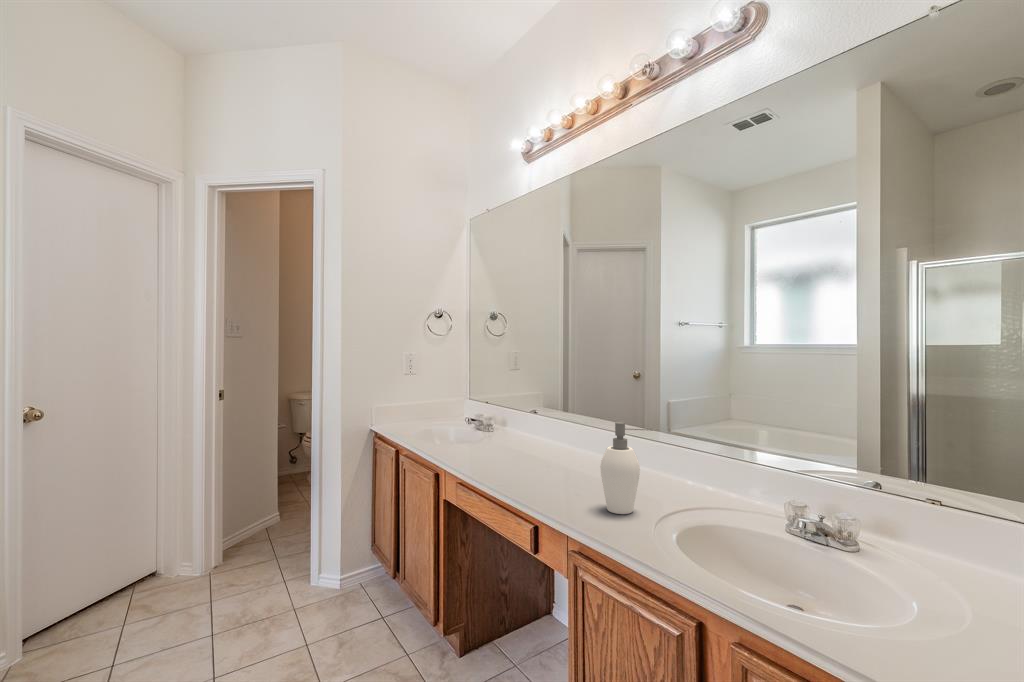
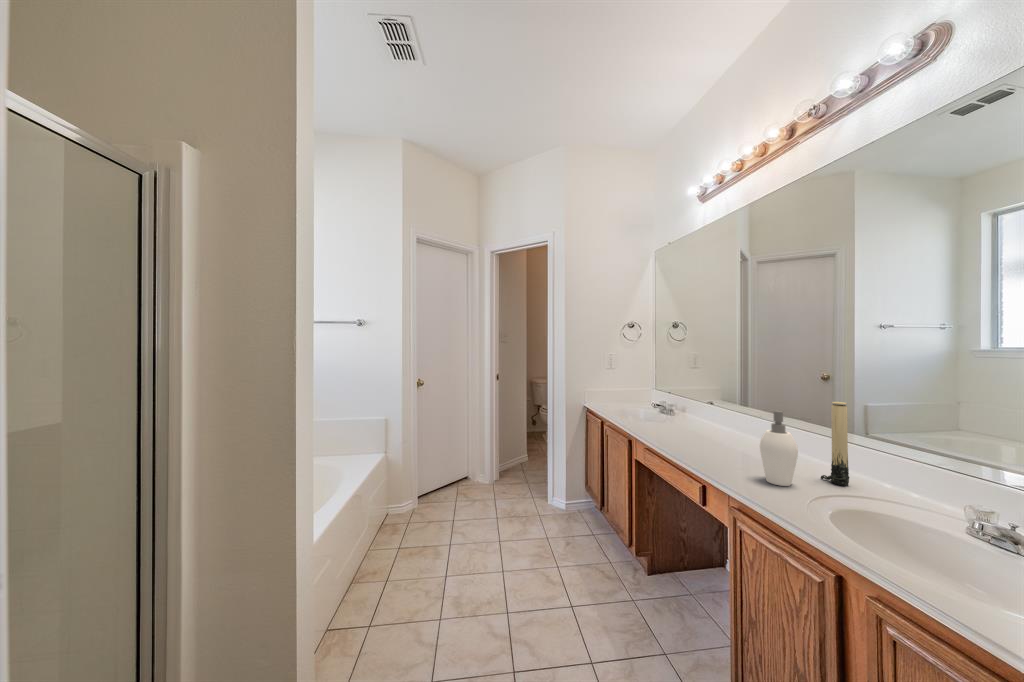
candle: none [657,407,684,503] -> present [821,402,849,486]

